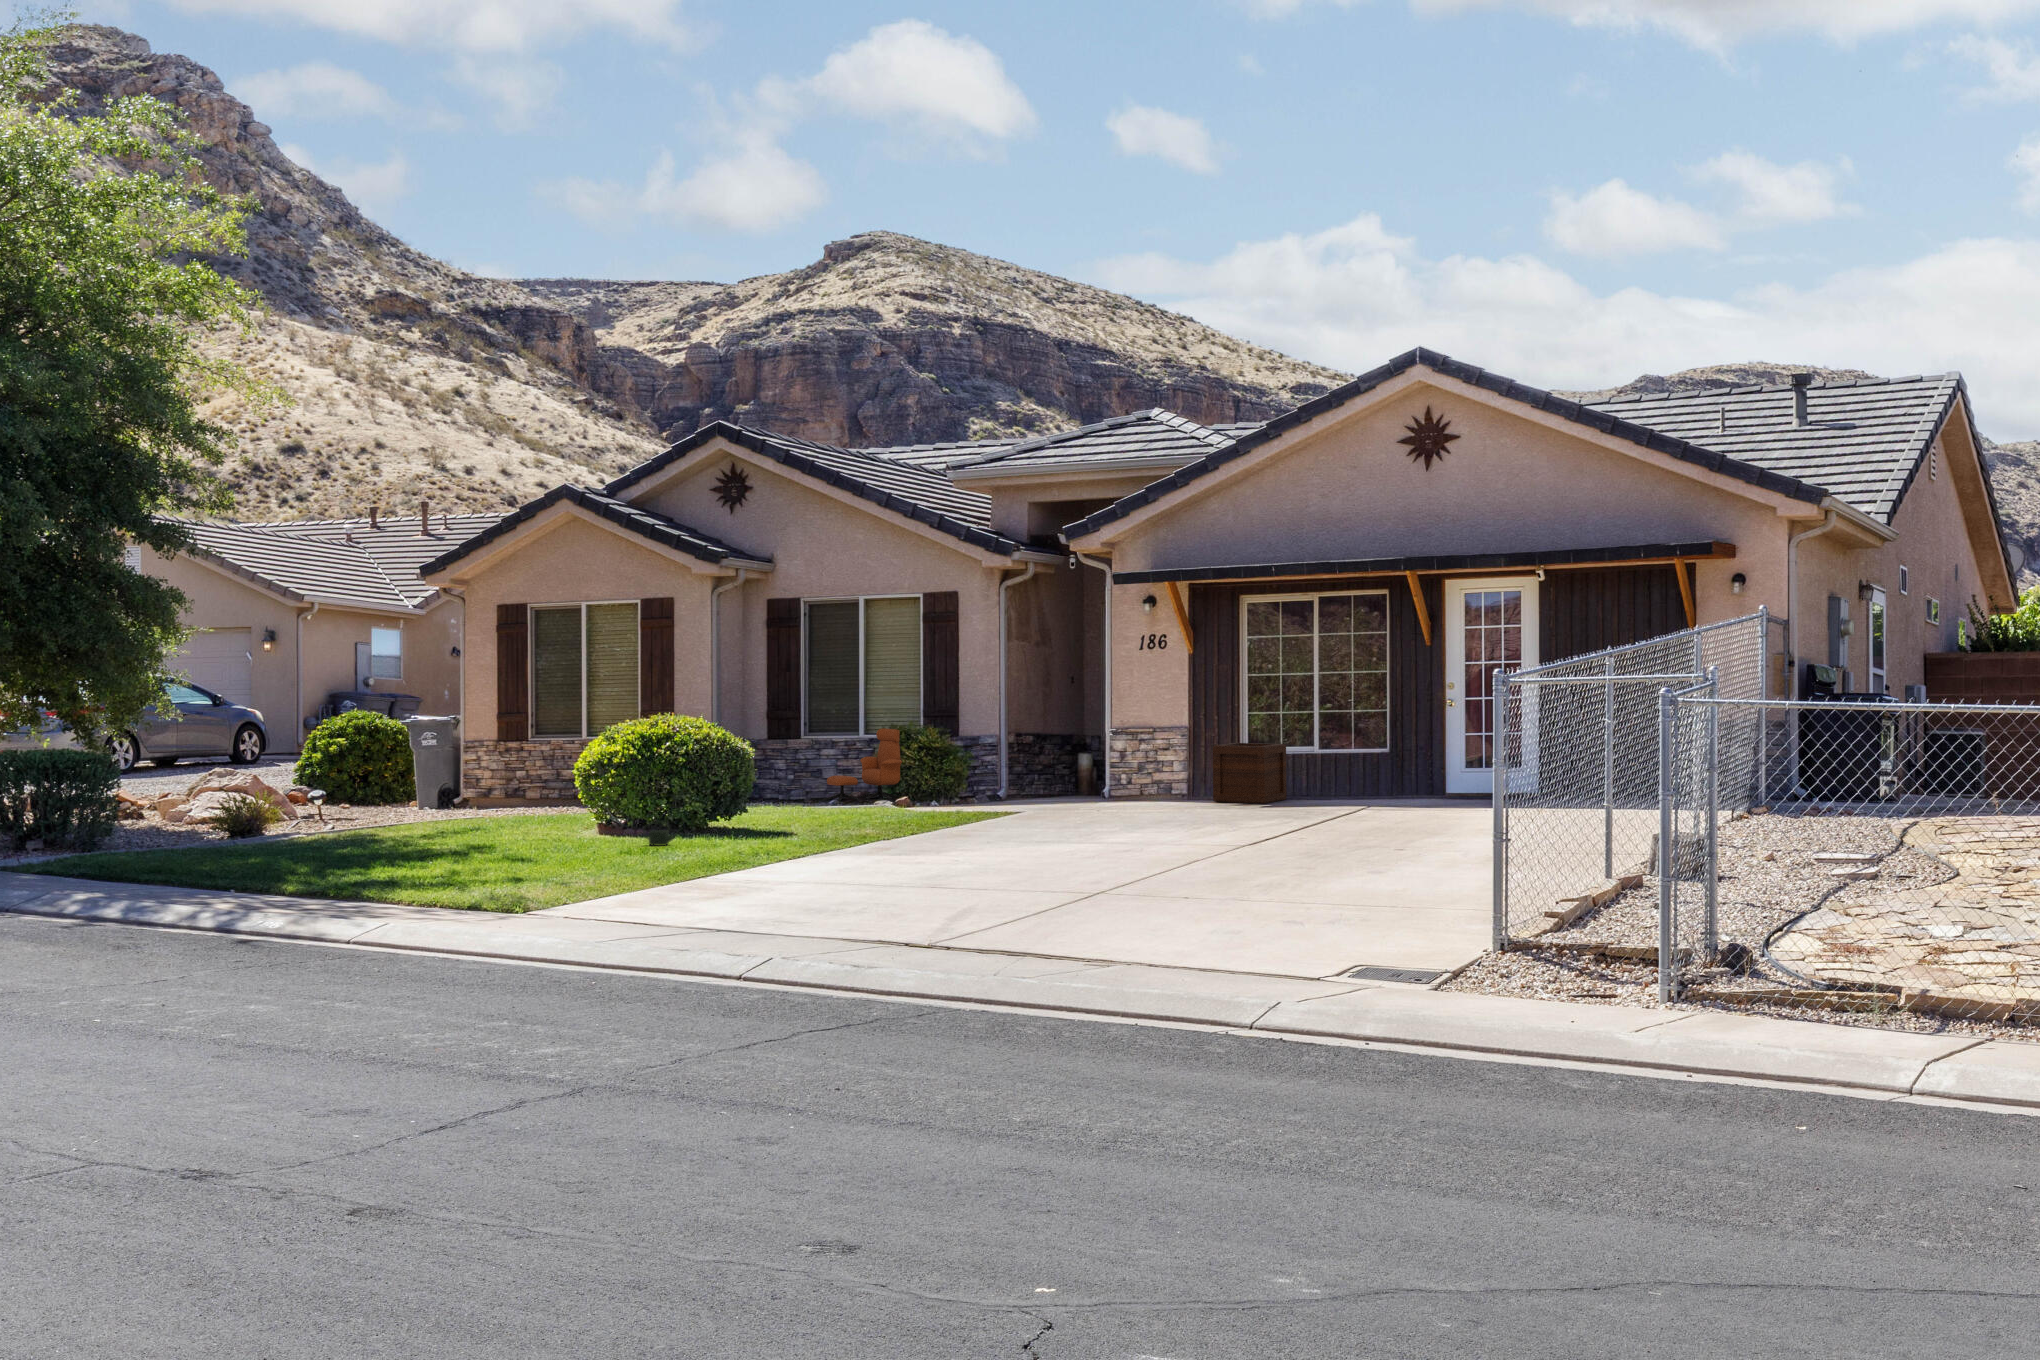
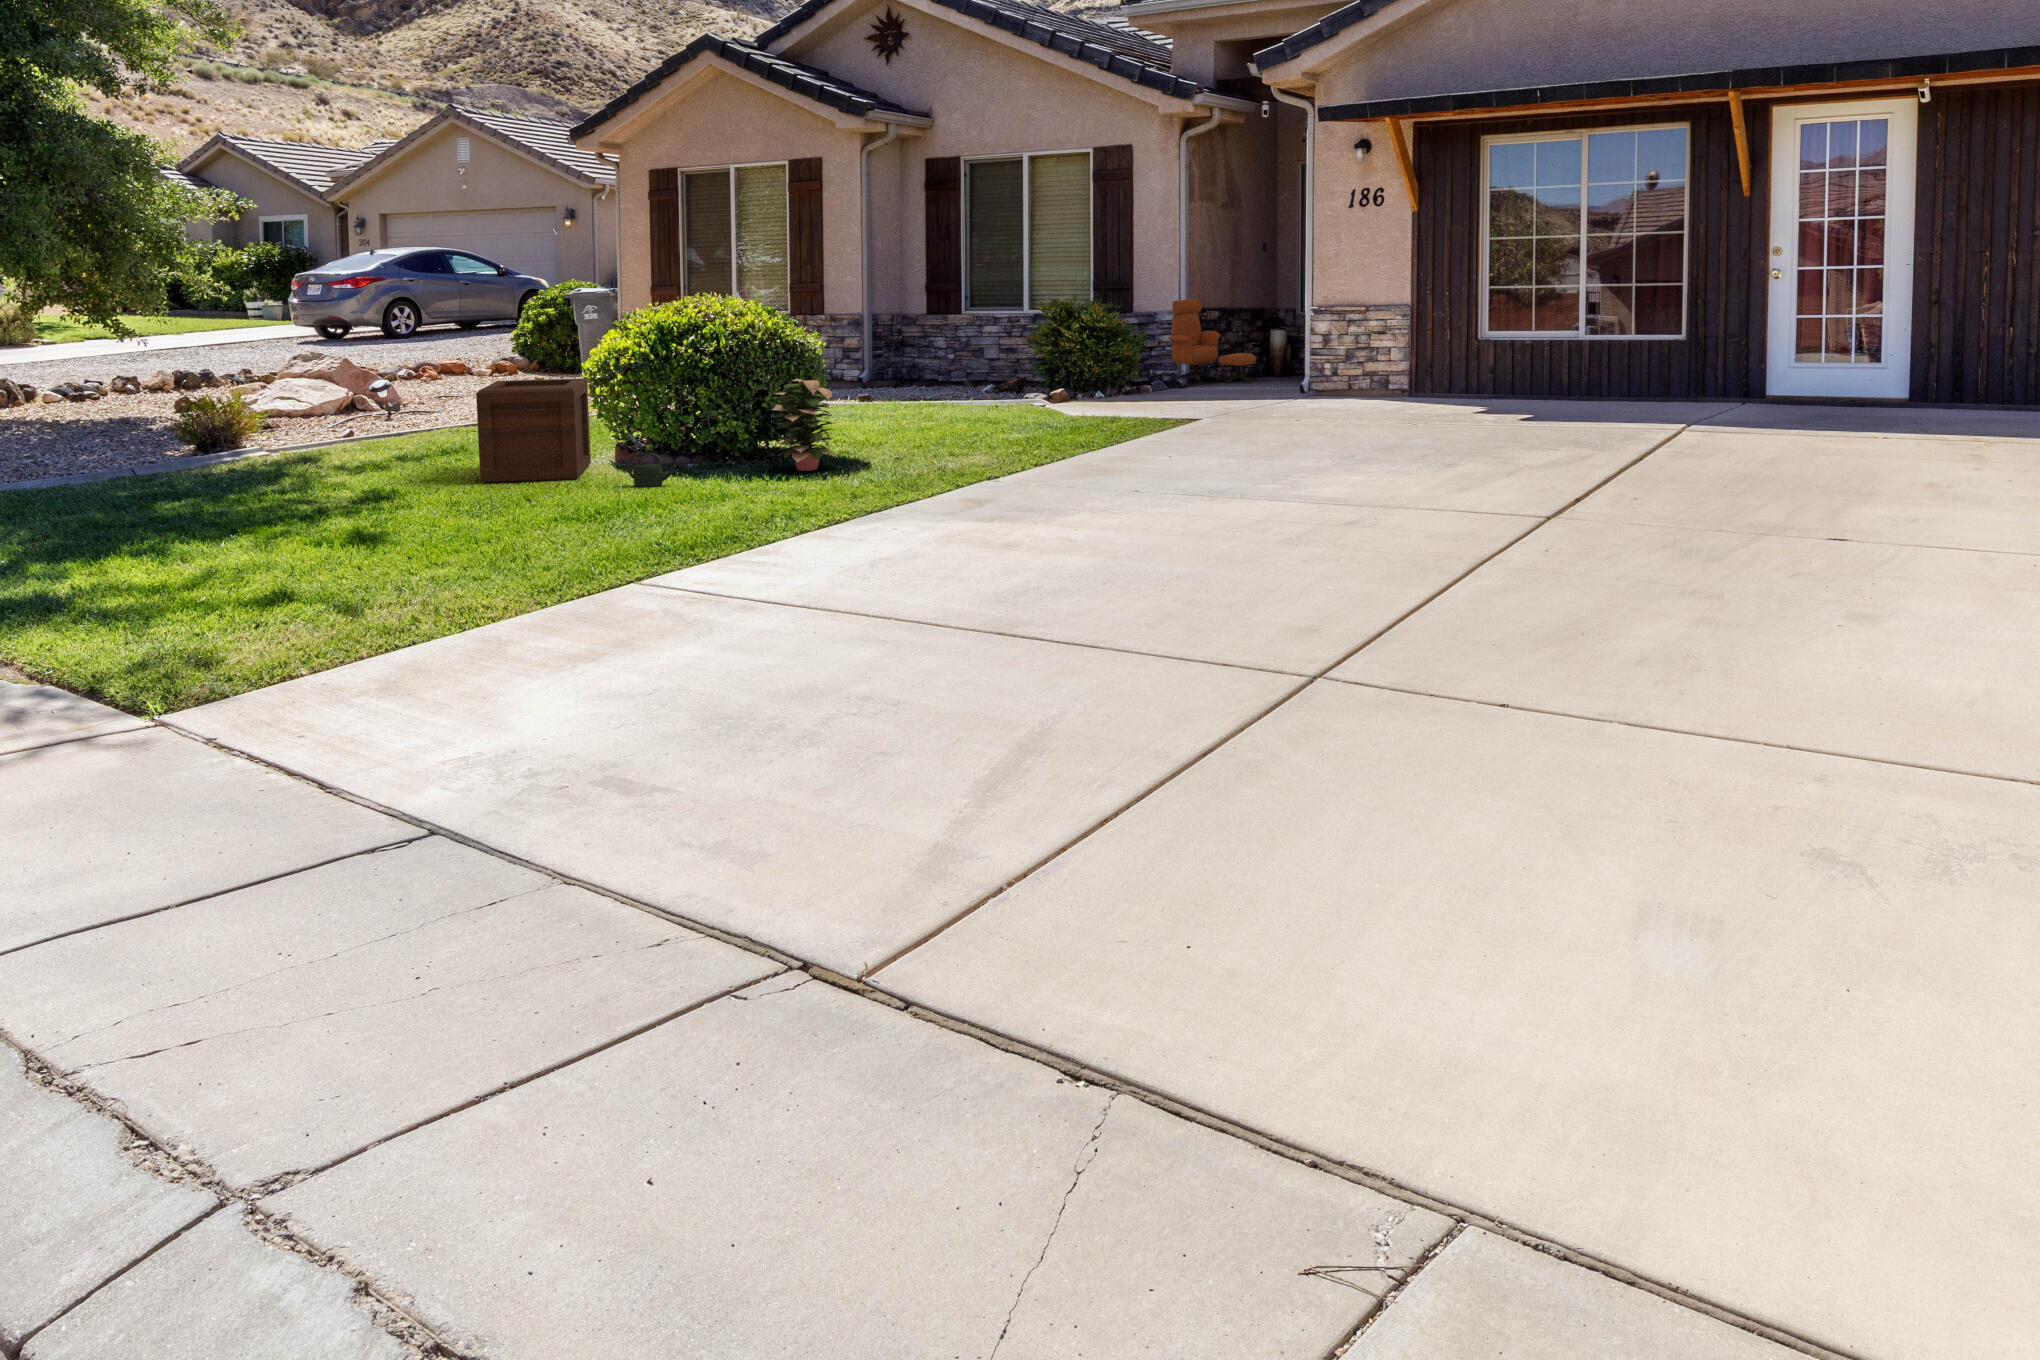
lounge chair: present [824,728,902,801] -> present [1168,299,1258,383]
wooden crate: present [1213,743,1287,804] -> present [476,378,591,483]
decorative plant: none [734,772,783,838] -> present [771,379,837,471]

